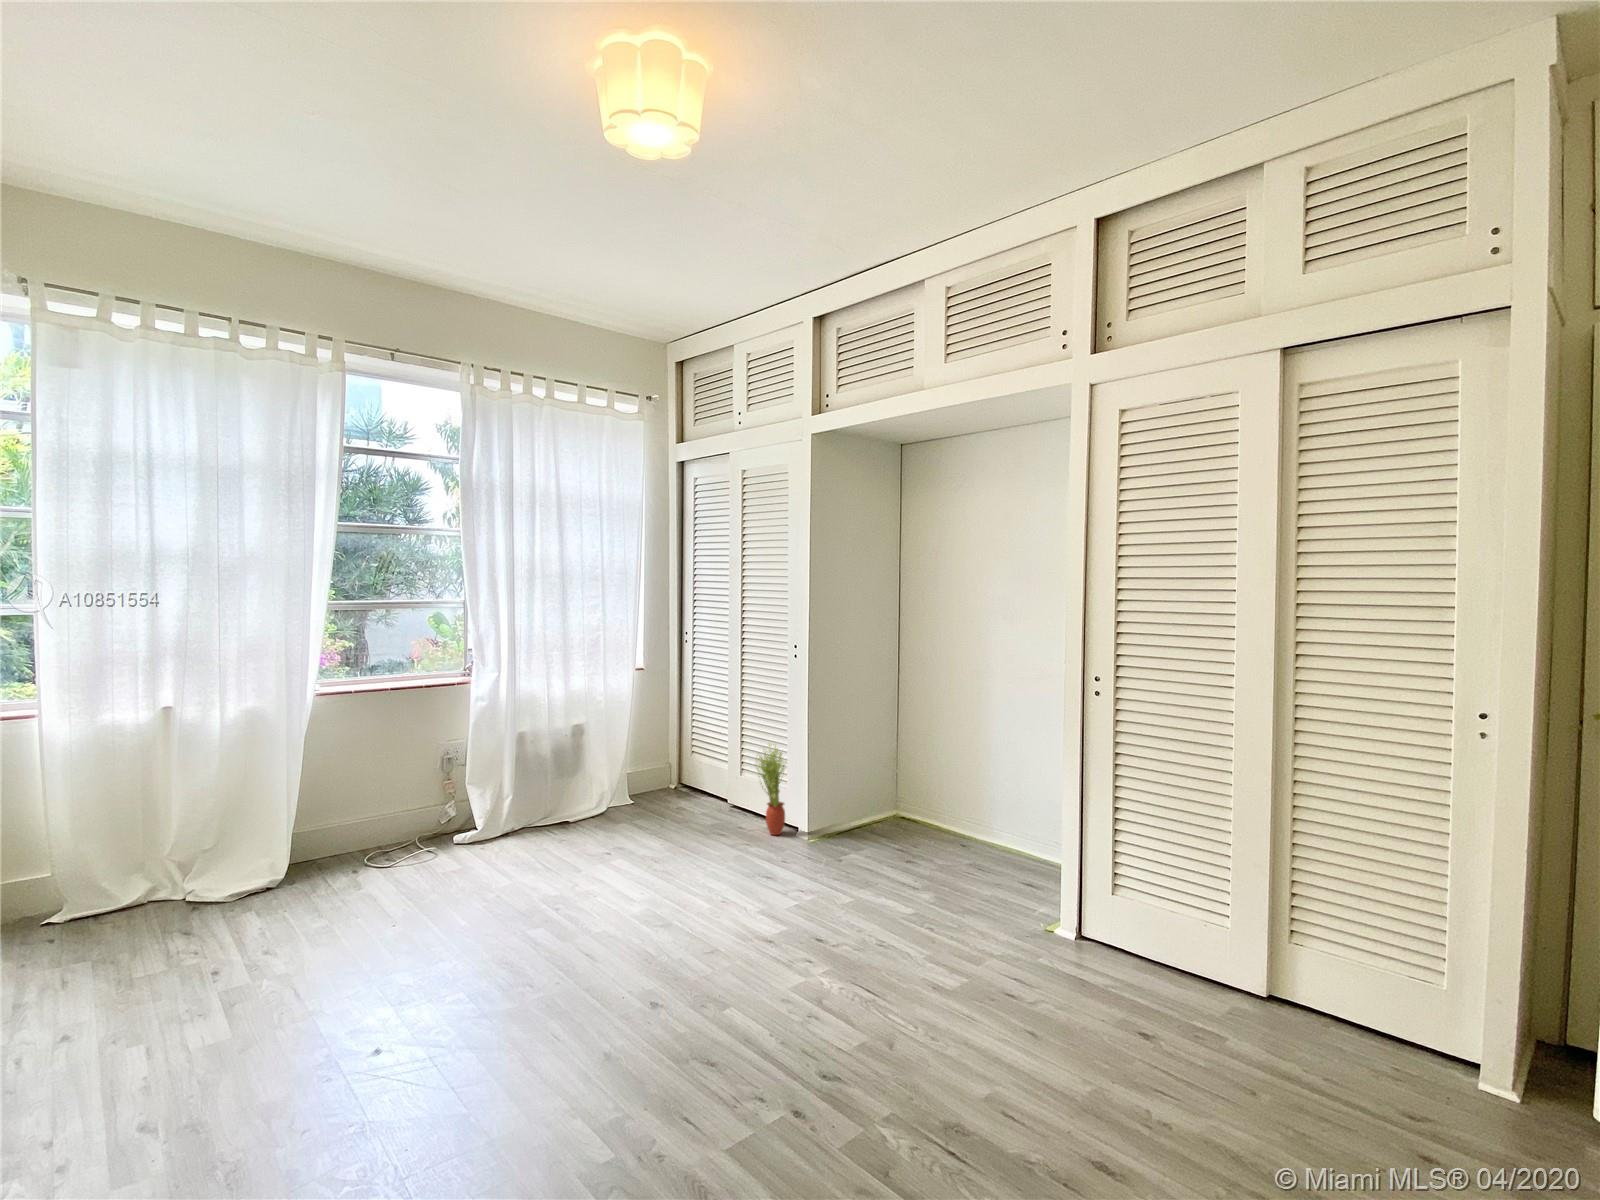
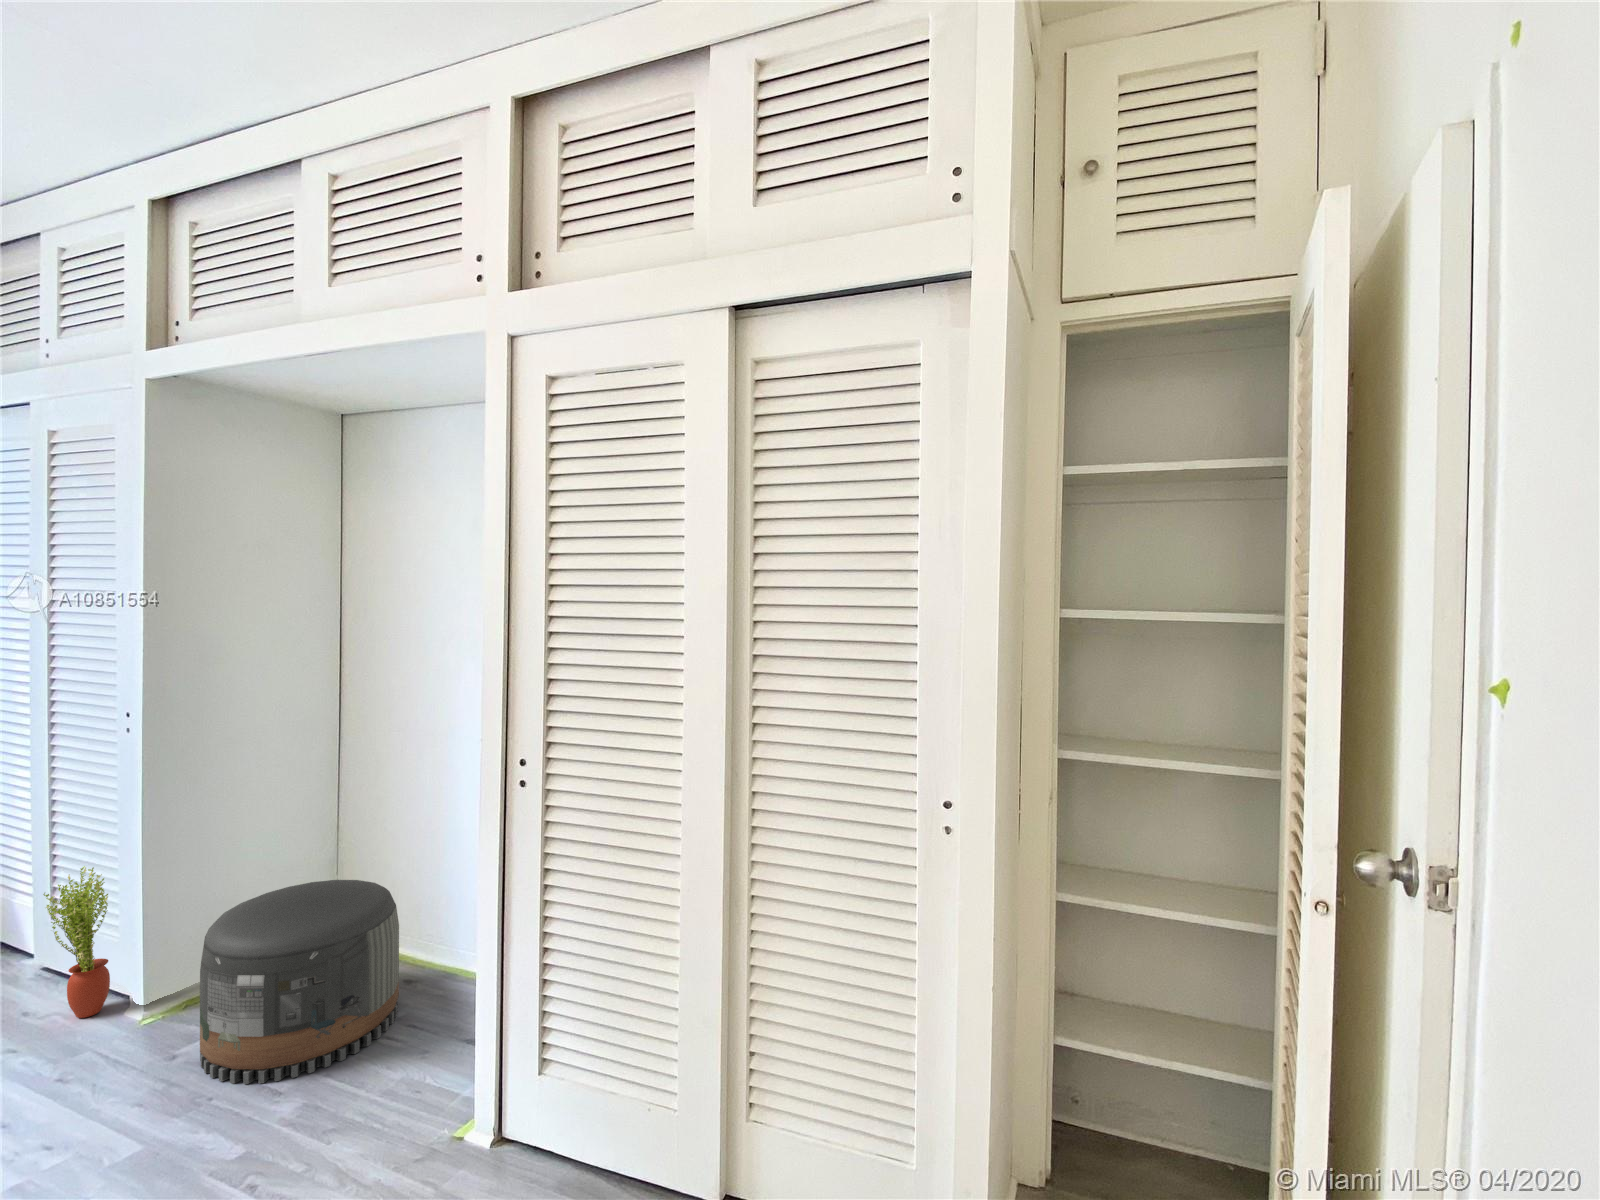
pouf: none [855,768,967,884] -> present [200,880,399,1084]

